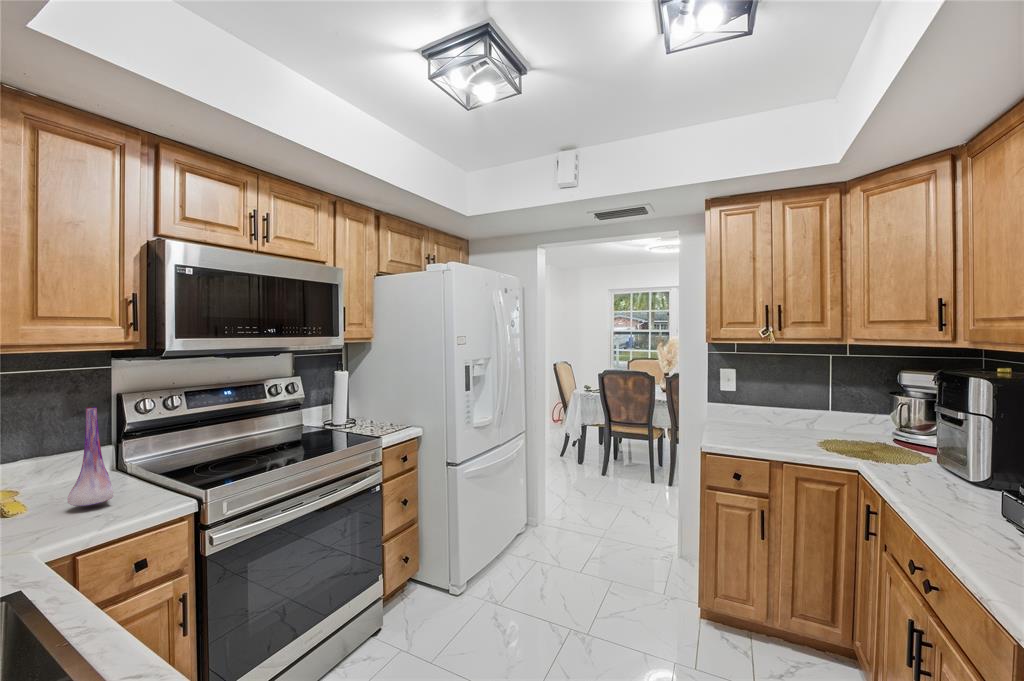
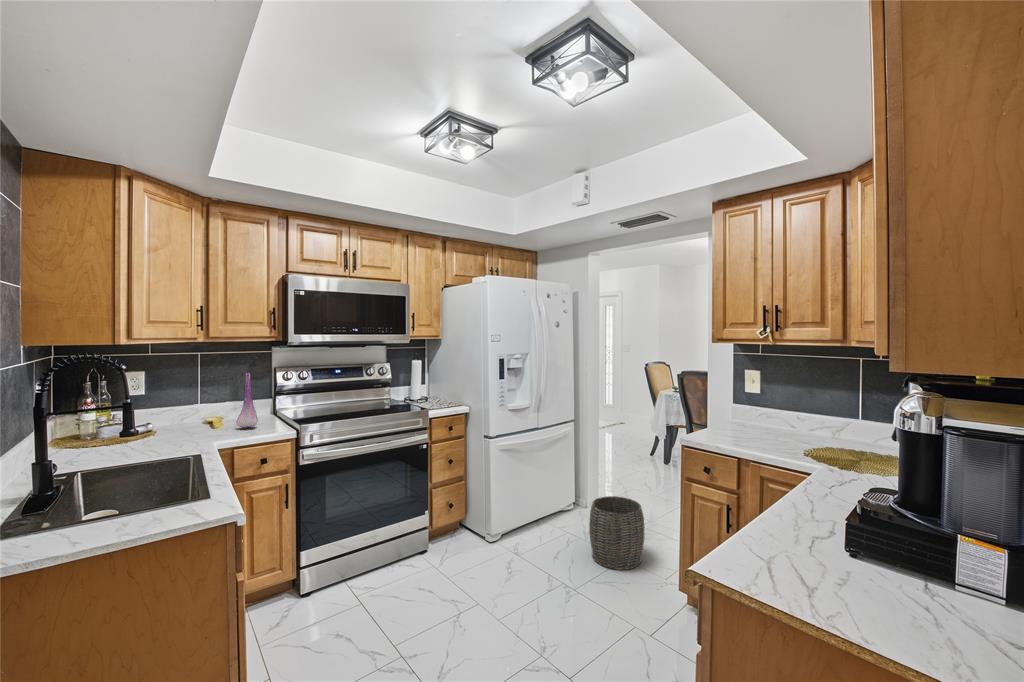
woven basket: none [575,514,636,599] -> present [589,496,644,570]

